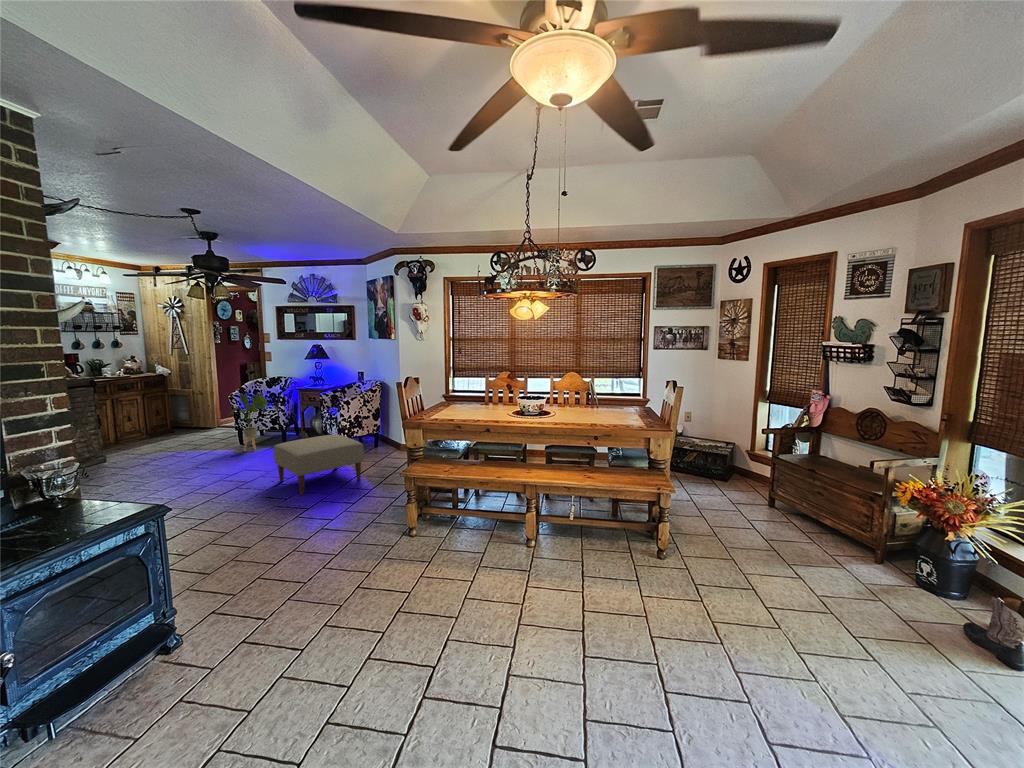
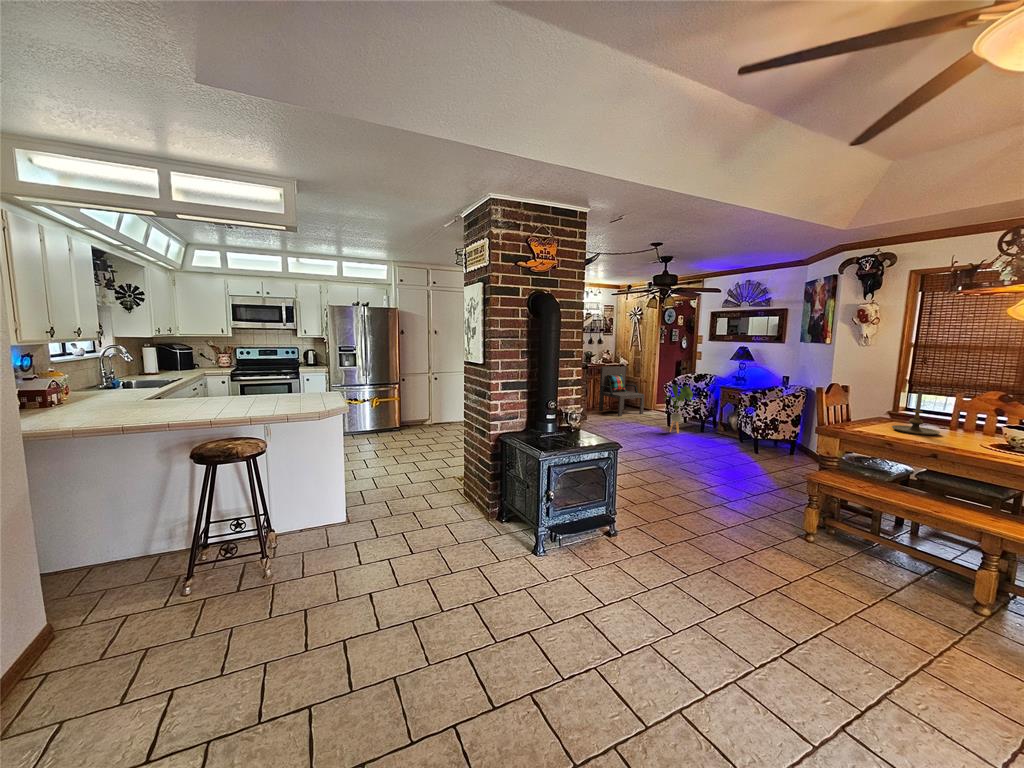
armchair: none [123,376,204,444] -> present [599,366,644,416]
candle holder: none [456,378,487,414] -> present [892,392,940,435]
ottoman: present [274,434,364,495] -> none [691,429,774,479]

